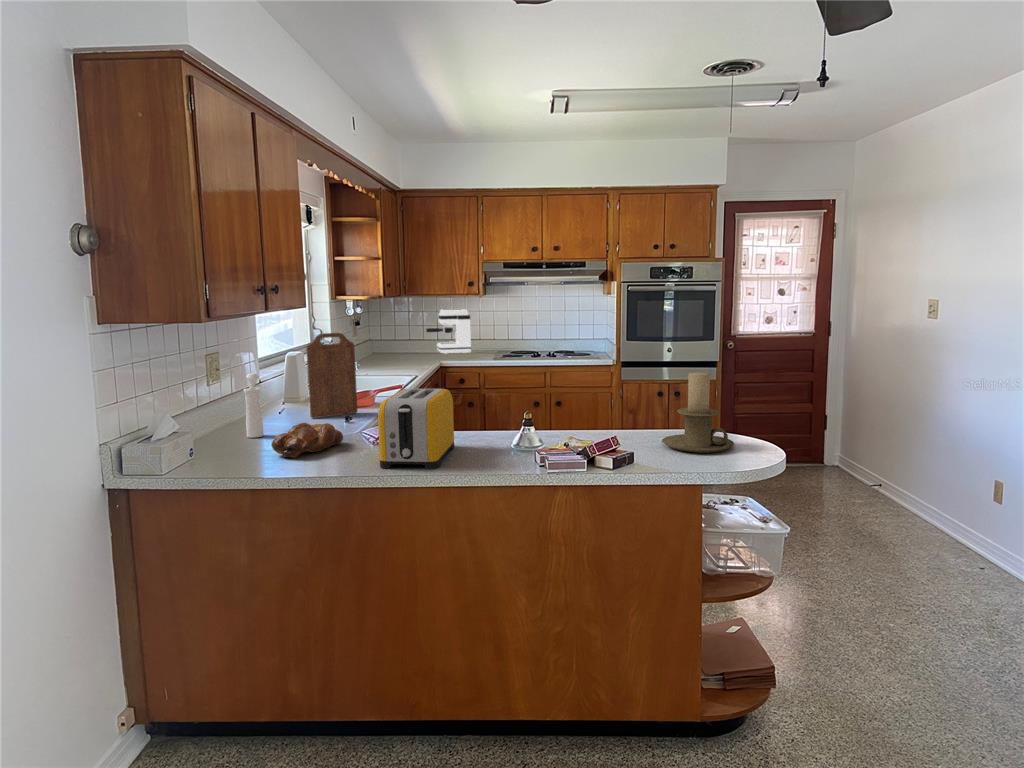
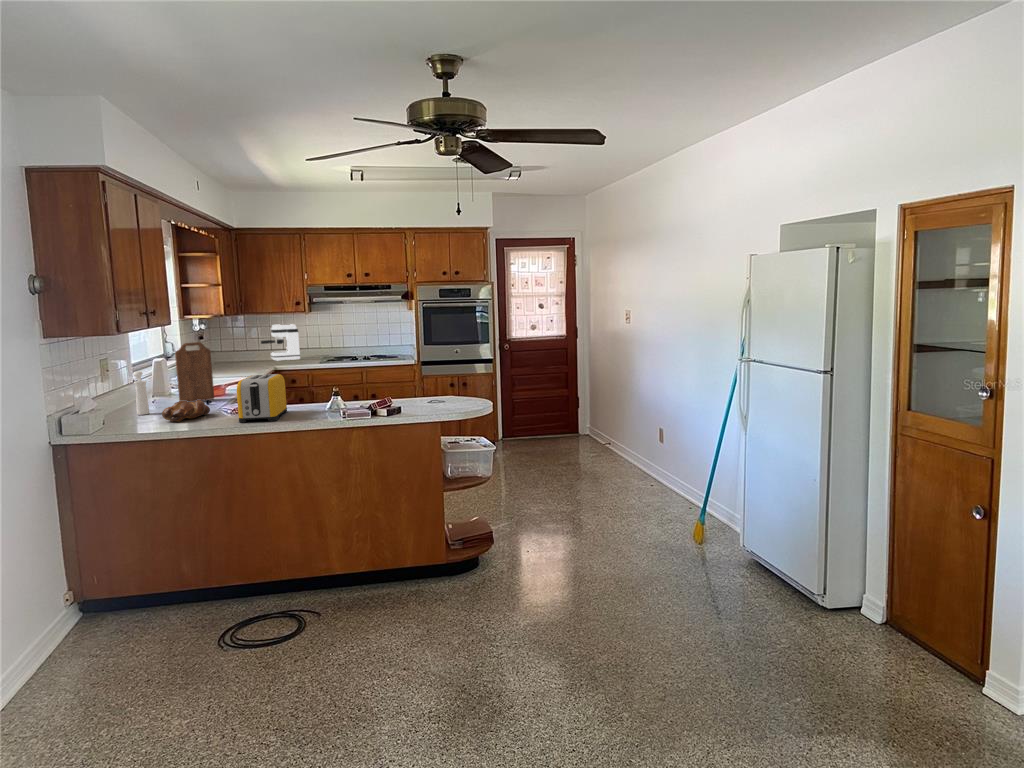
candle holder: present [662,372,734,453] -> none [420,358,463,406]

